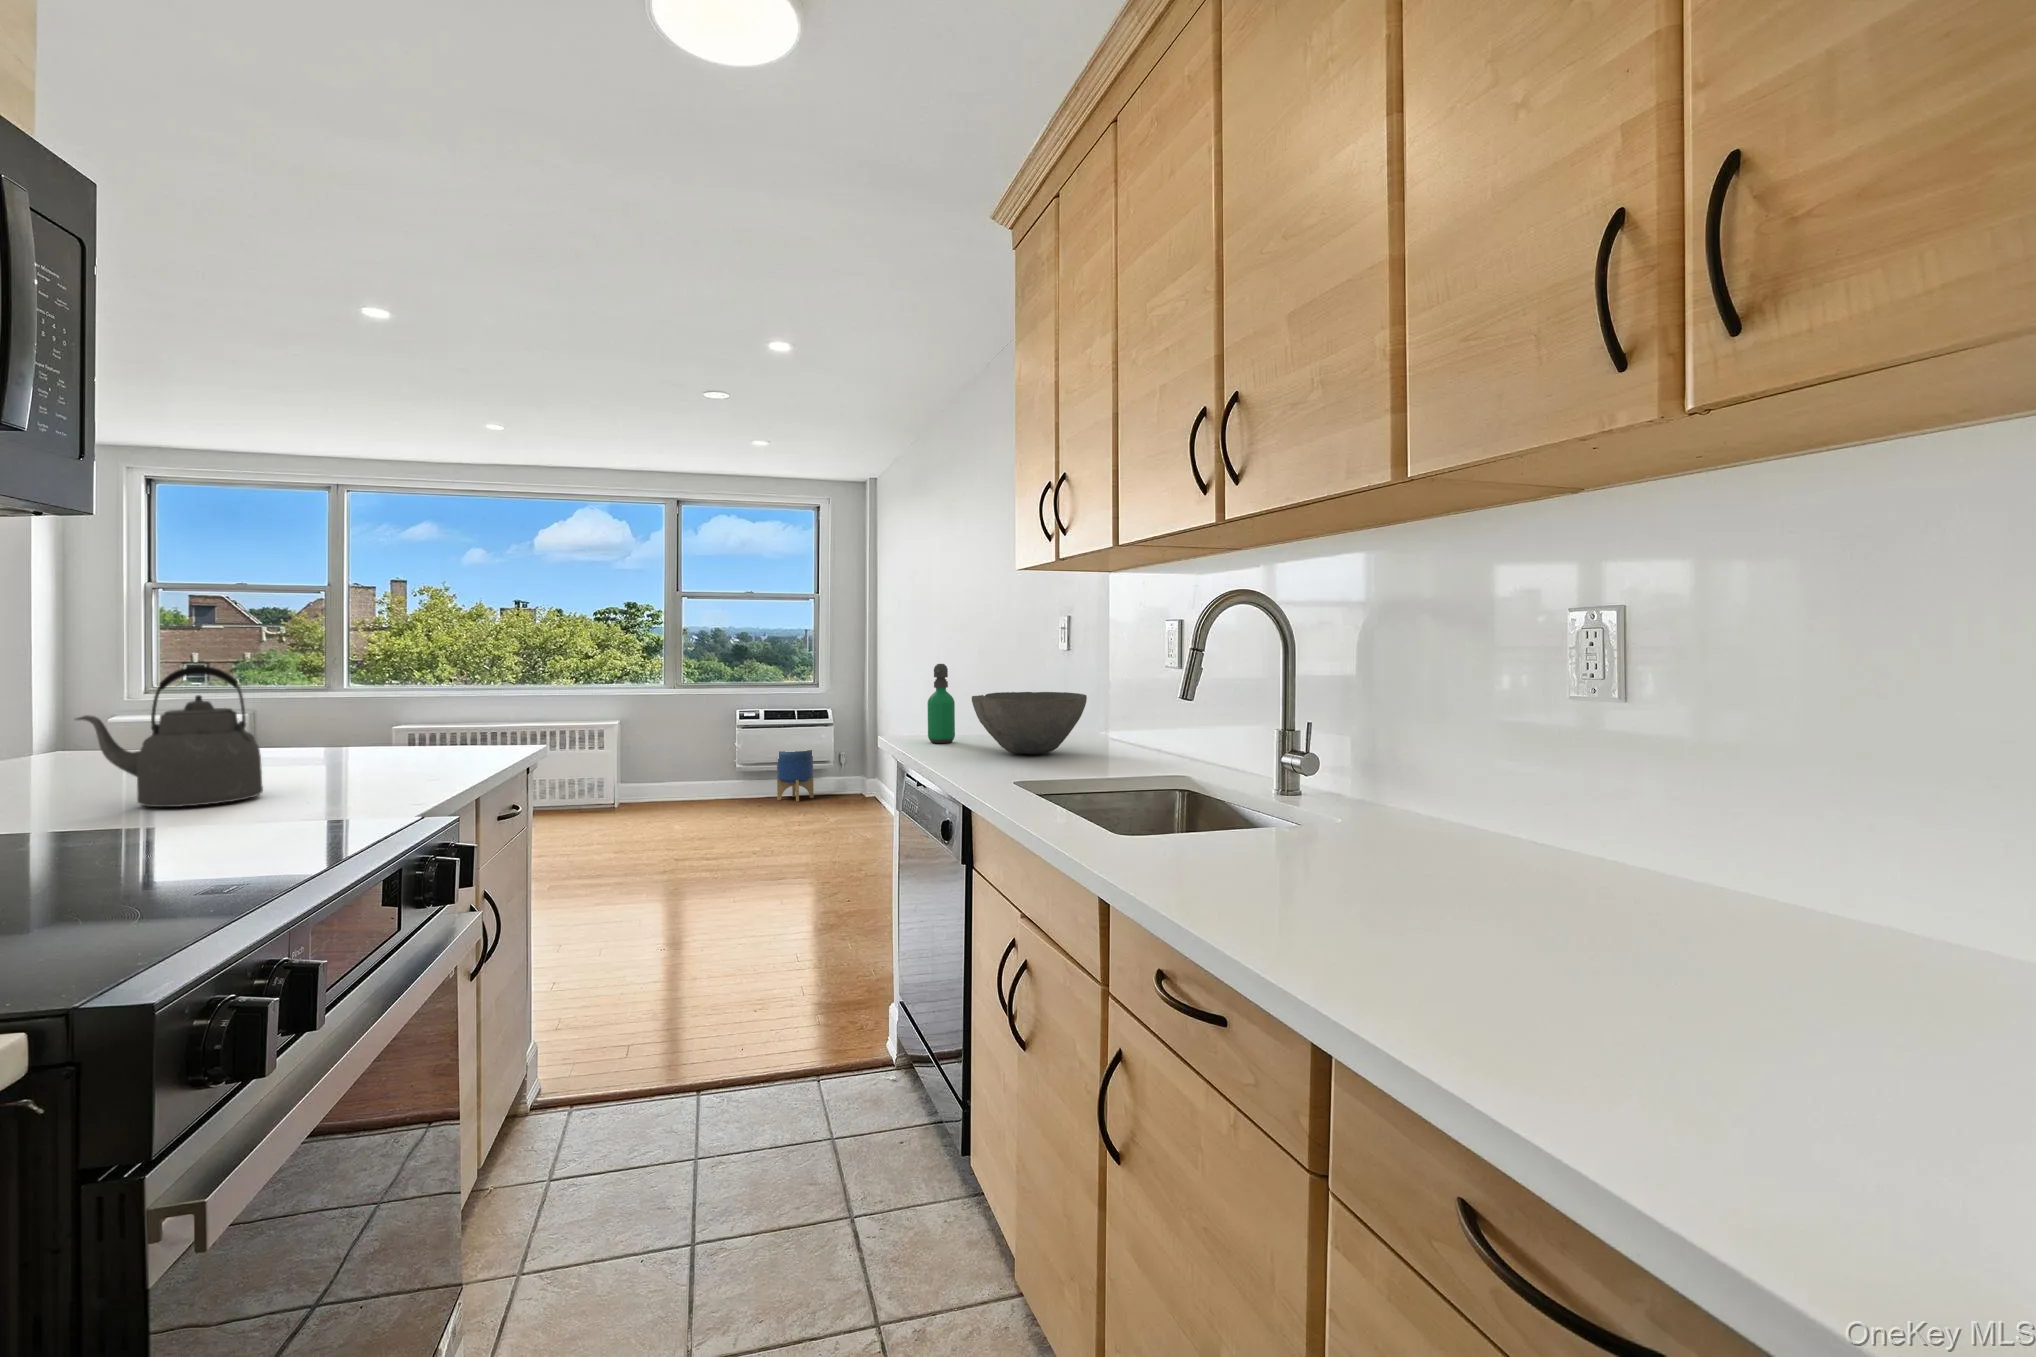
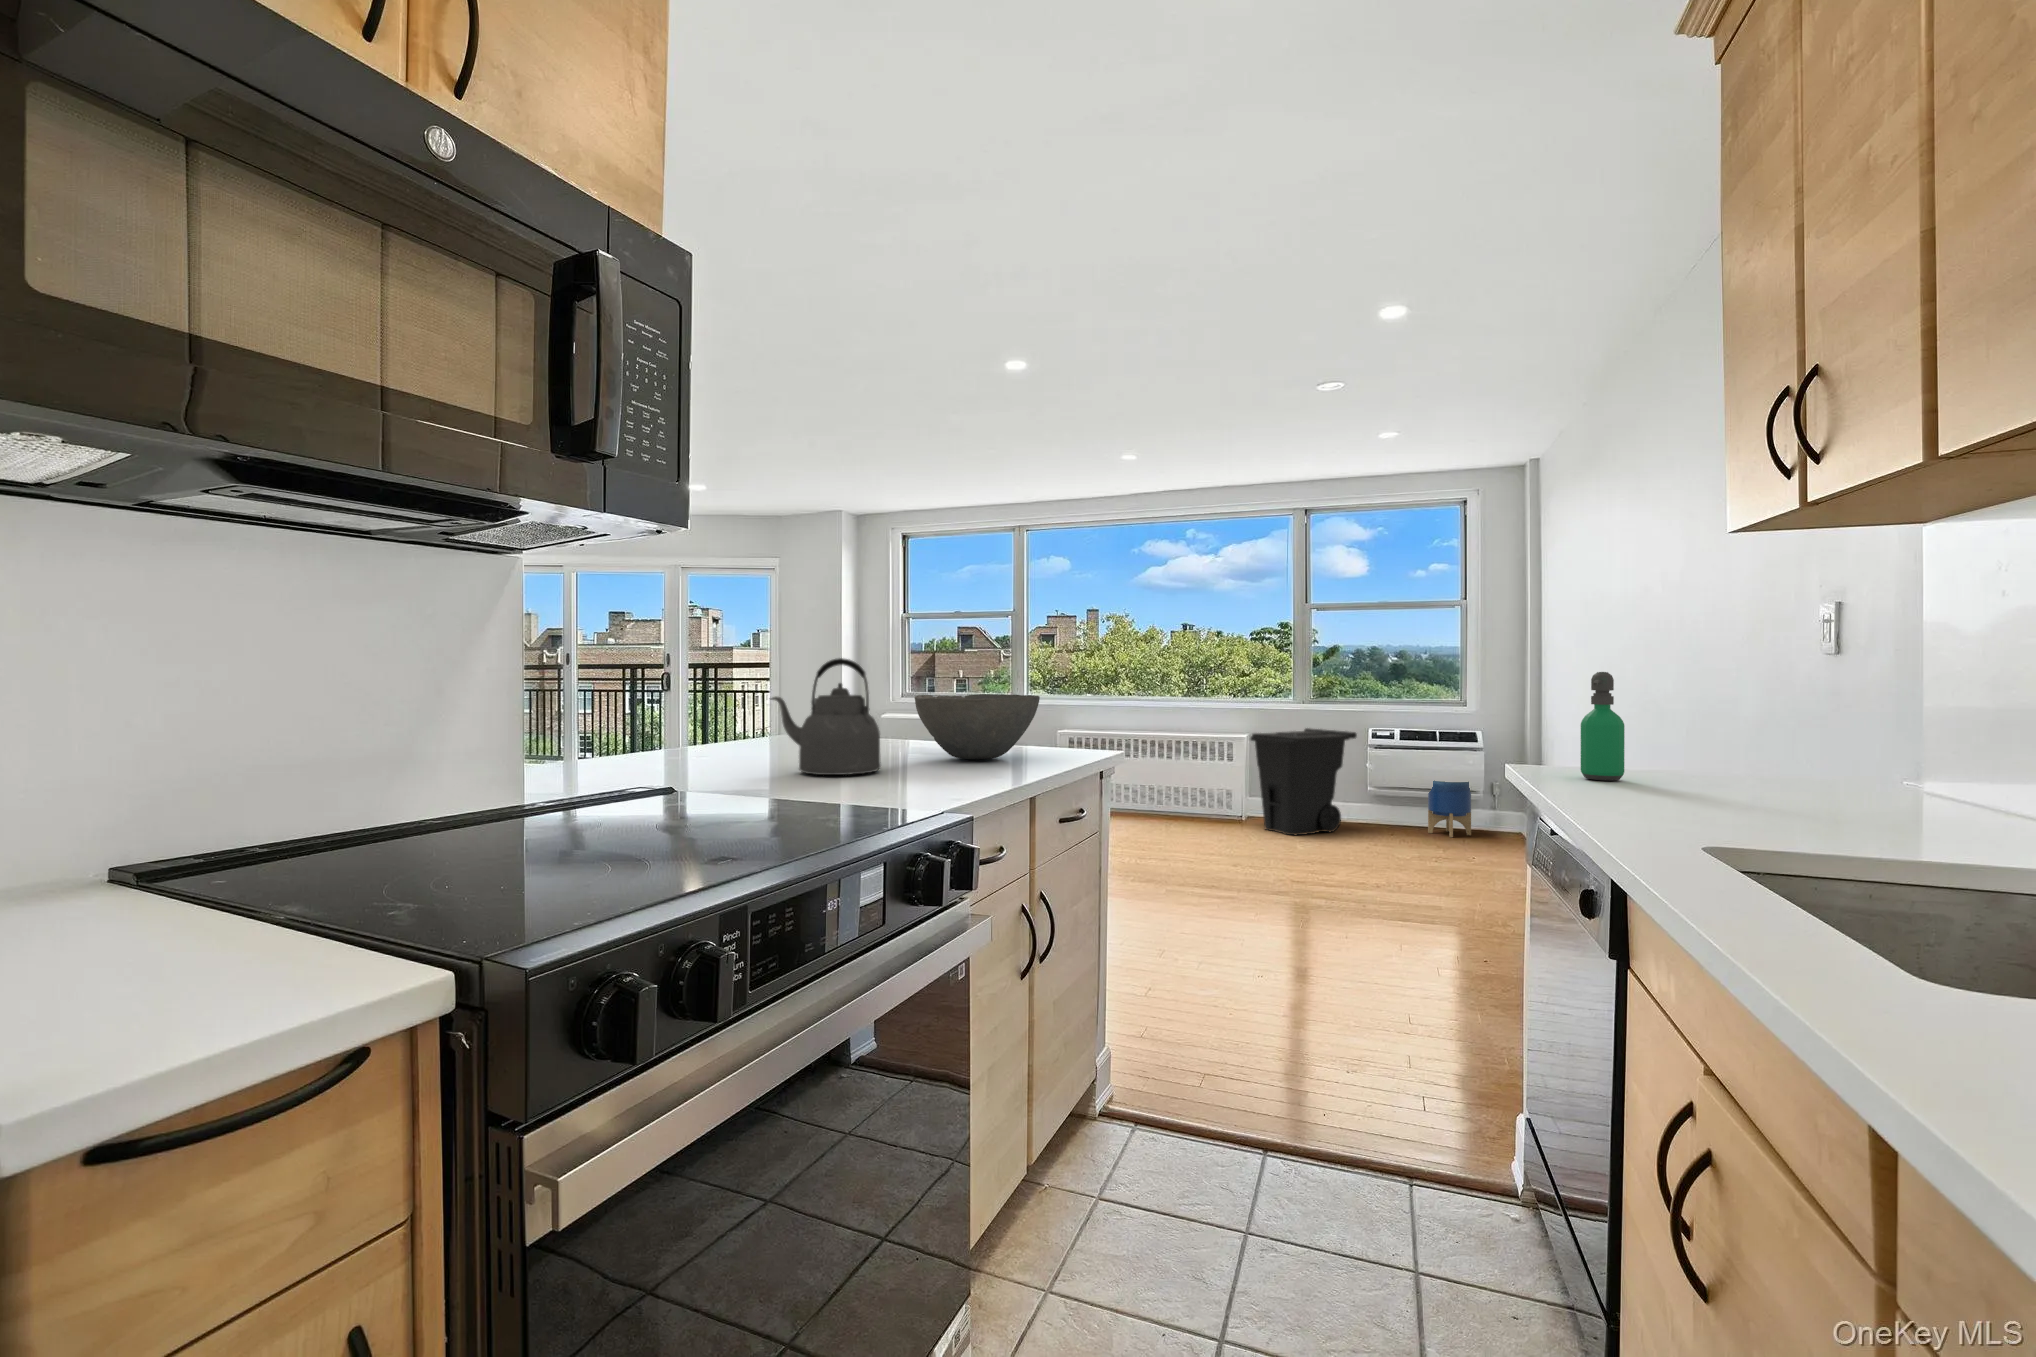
bowl: present [972,692,1087,754] -> present [915,694,1040,759]
trash can: none [603,709,712,818] -> present [1250,728,1357,835]

